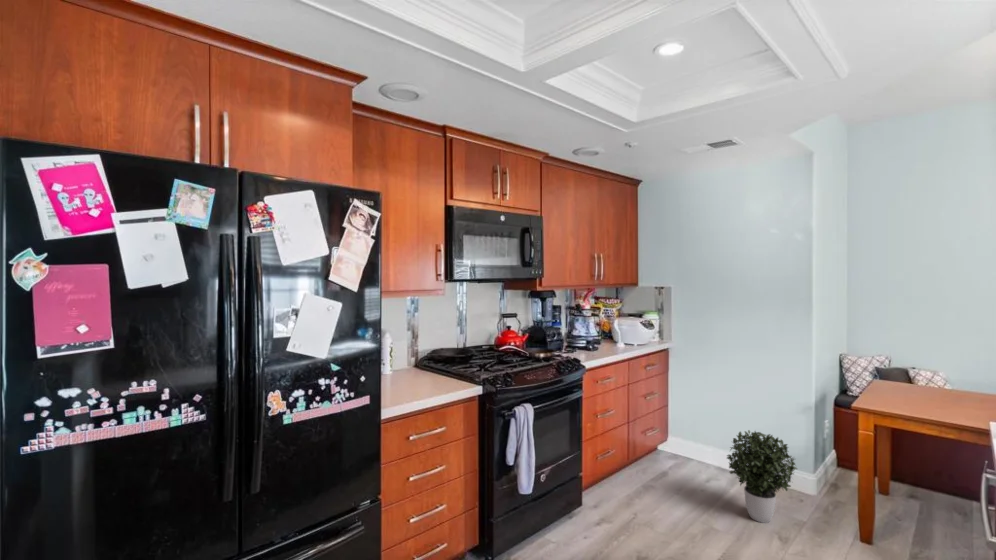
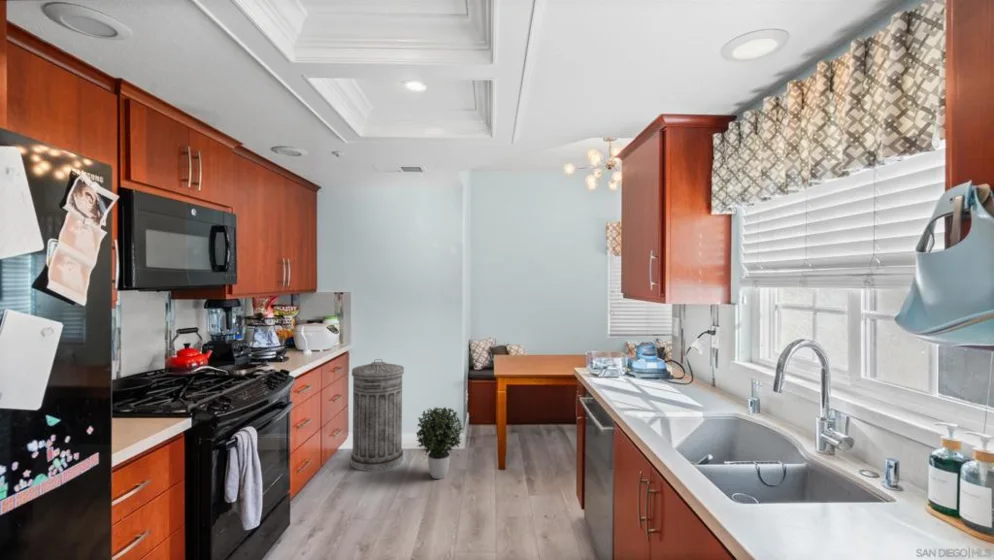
trash can: none [663,361,725,487] -> present [350,359,404,471]

